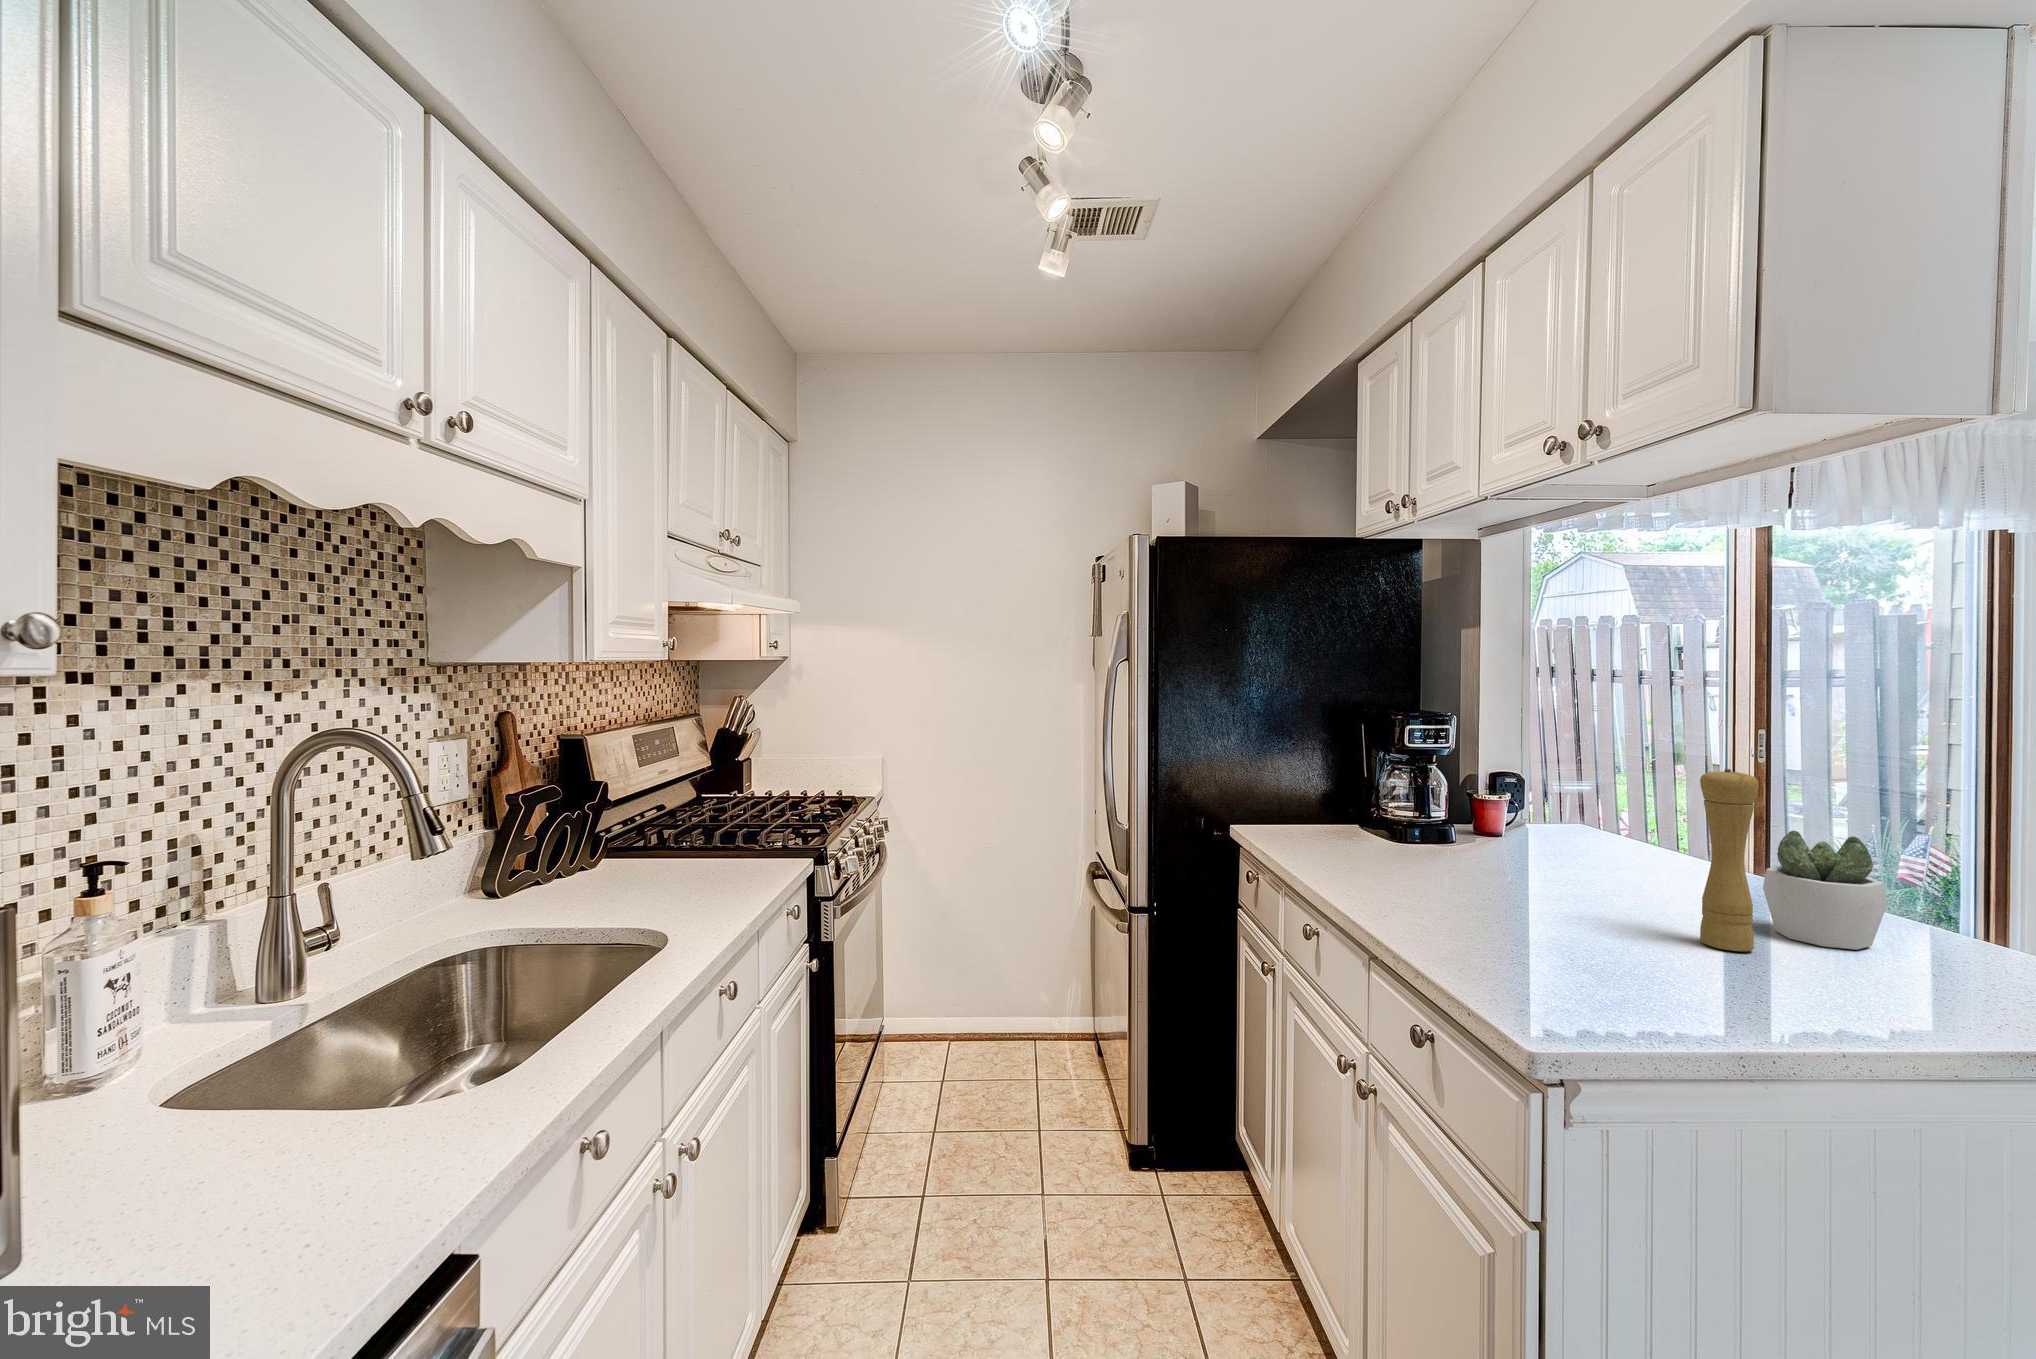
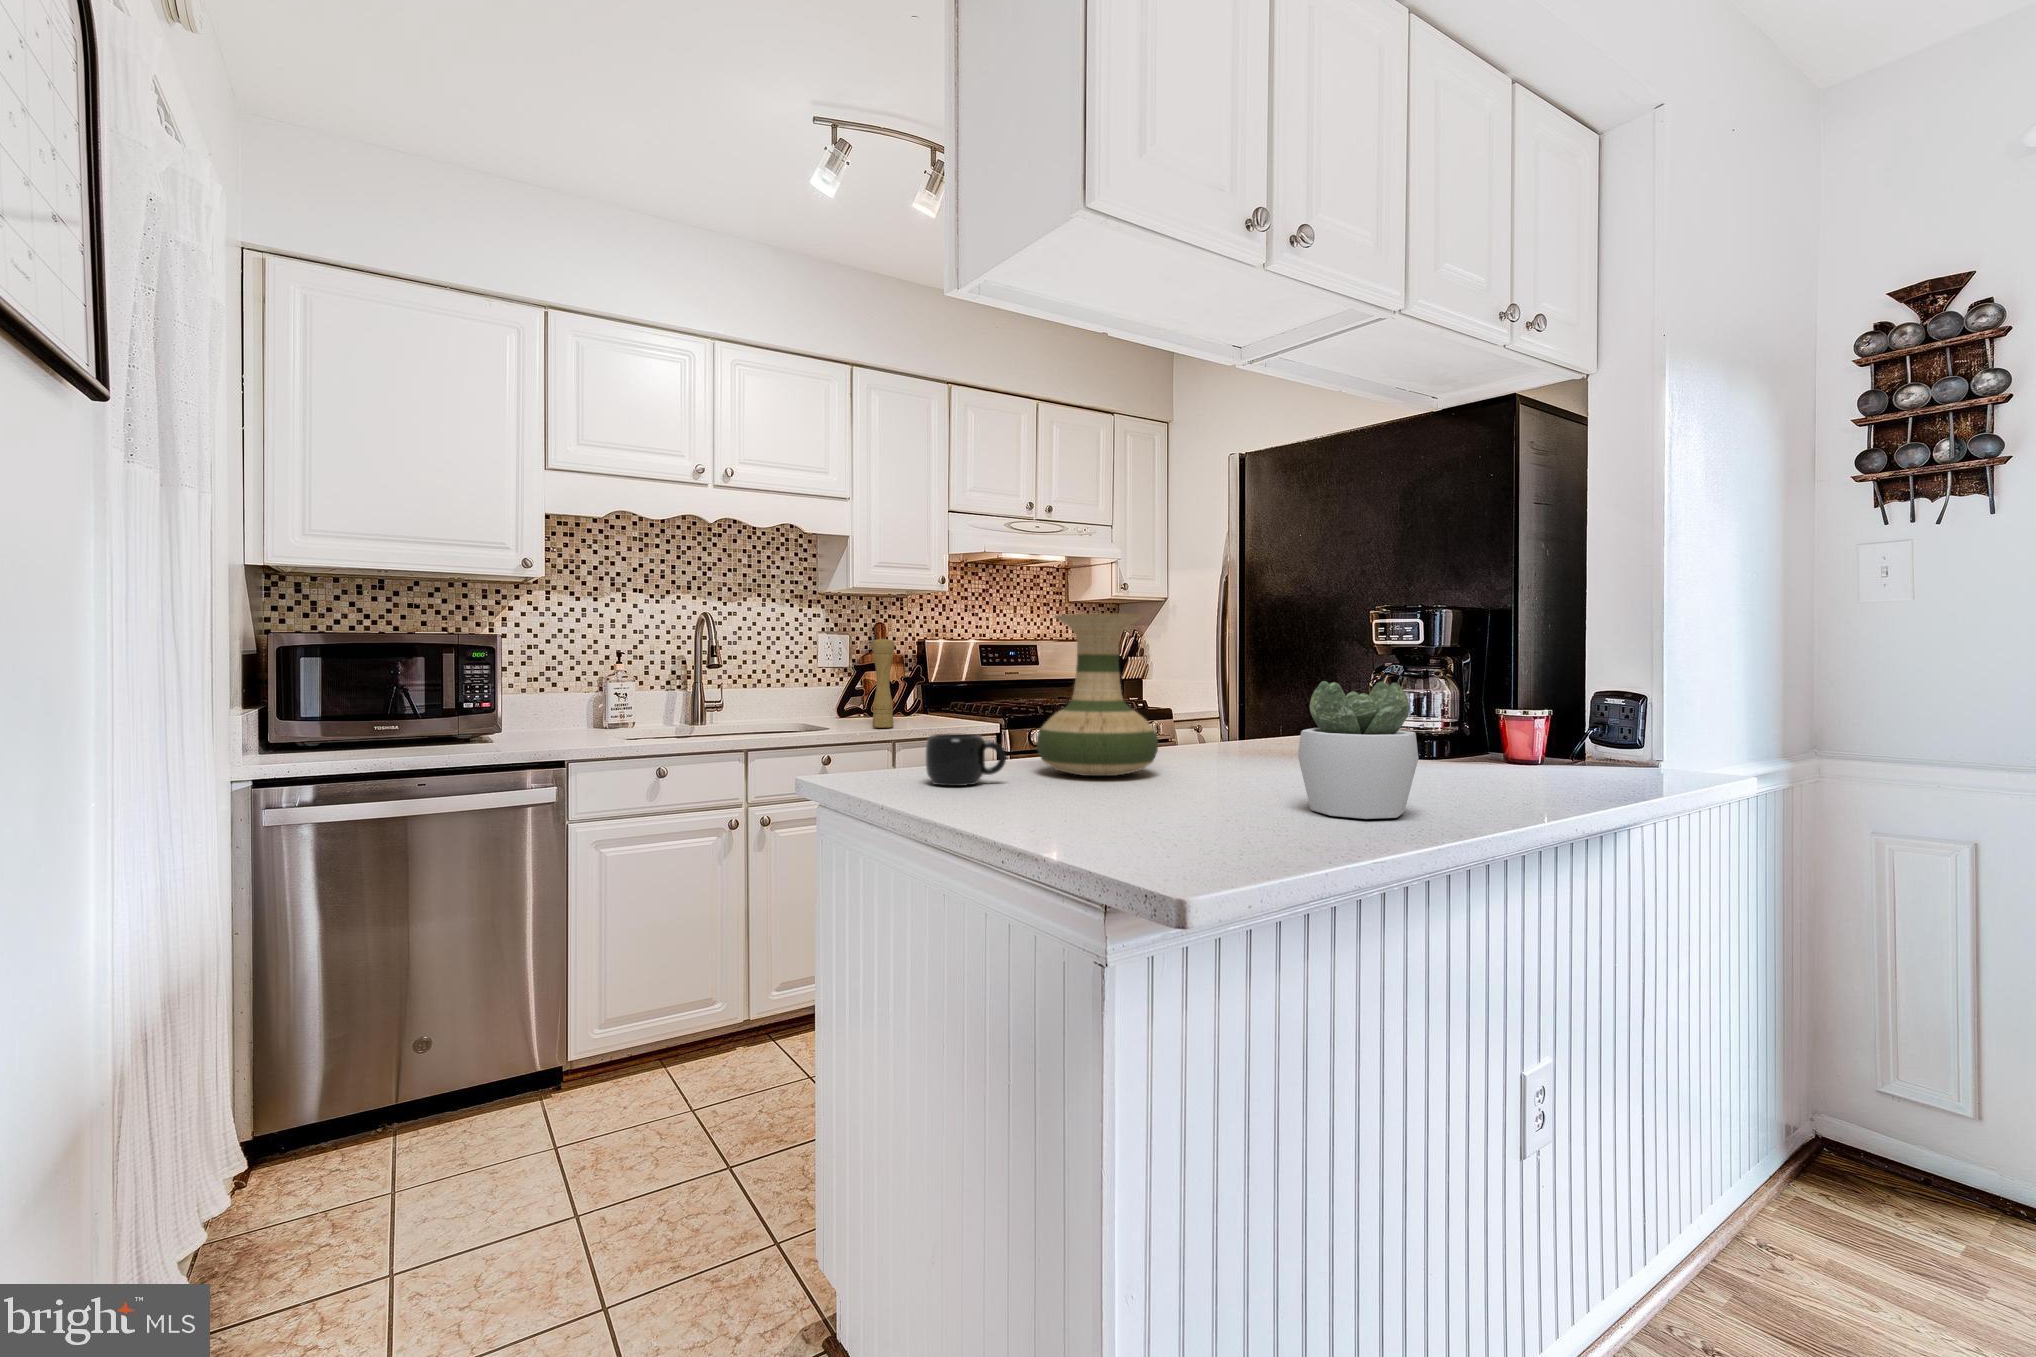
pepper mill: present [1700,769,1759,951] -> present [872,638,895,728]
vase: none [1499,773,1653,956] -> present [1037,613,1158,776]
mug: none [1647,946,1738,1024] -> present [926,734,1006,786]

